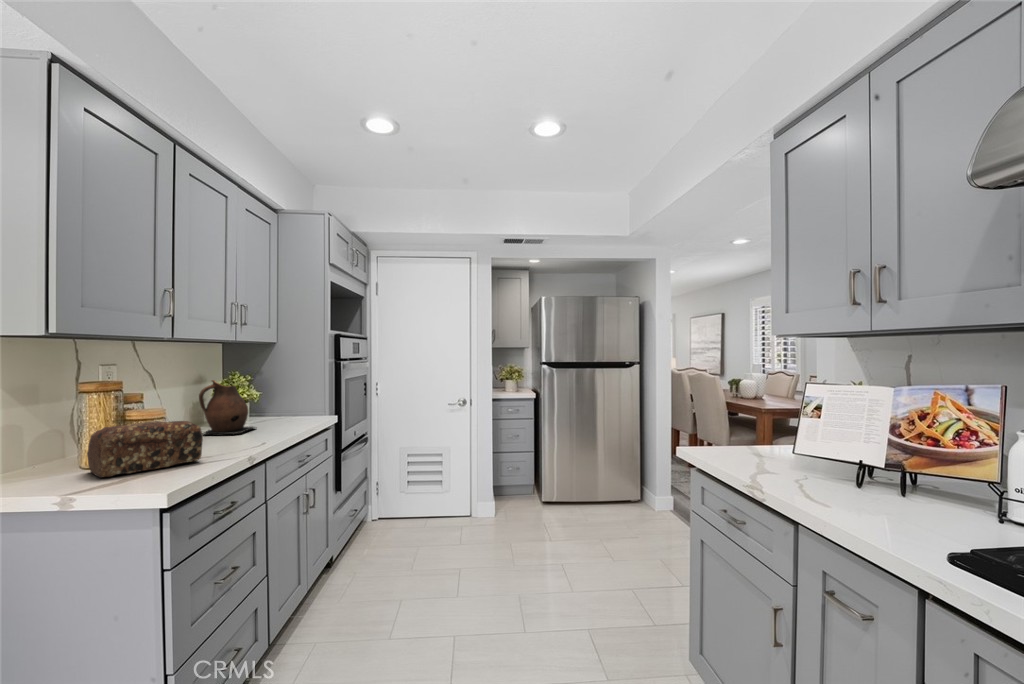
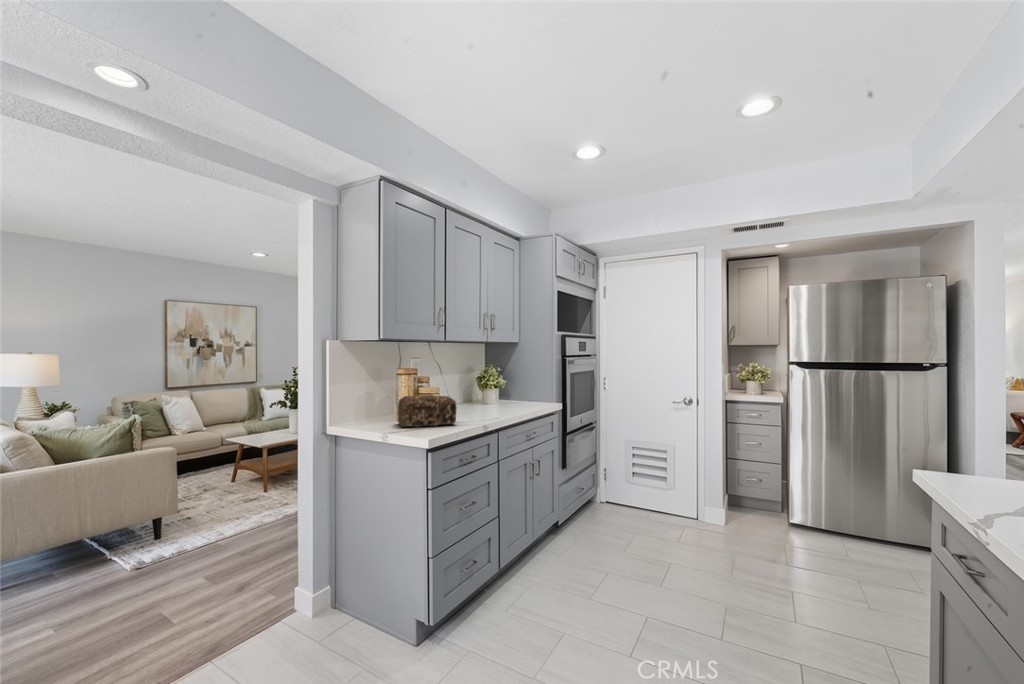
ceramic pitcher: present [199,380,256,434] -> none [464,370,501,411]

